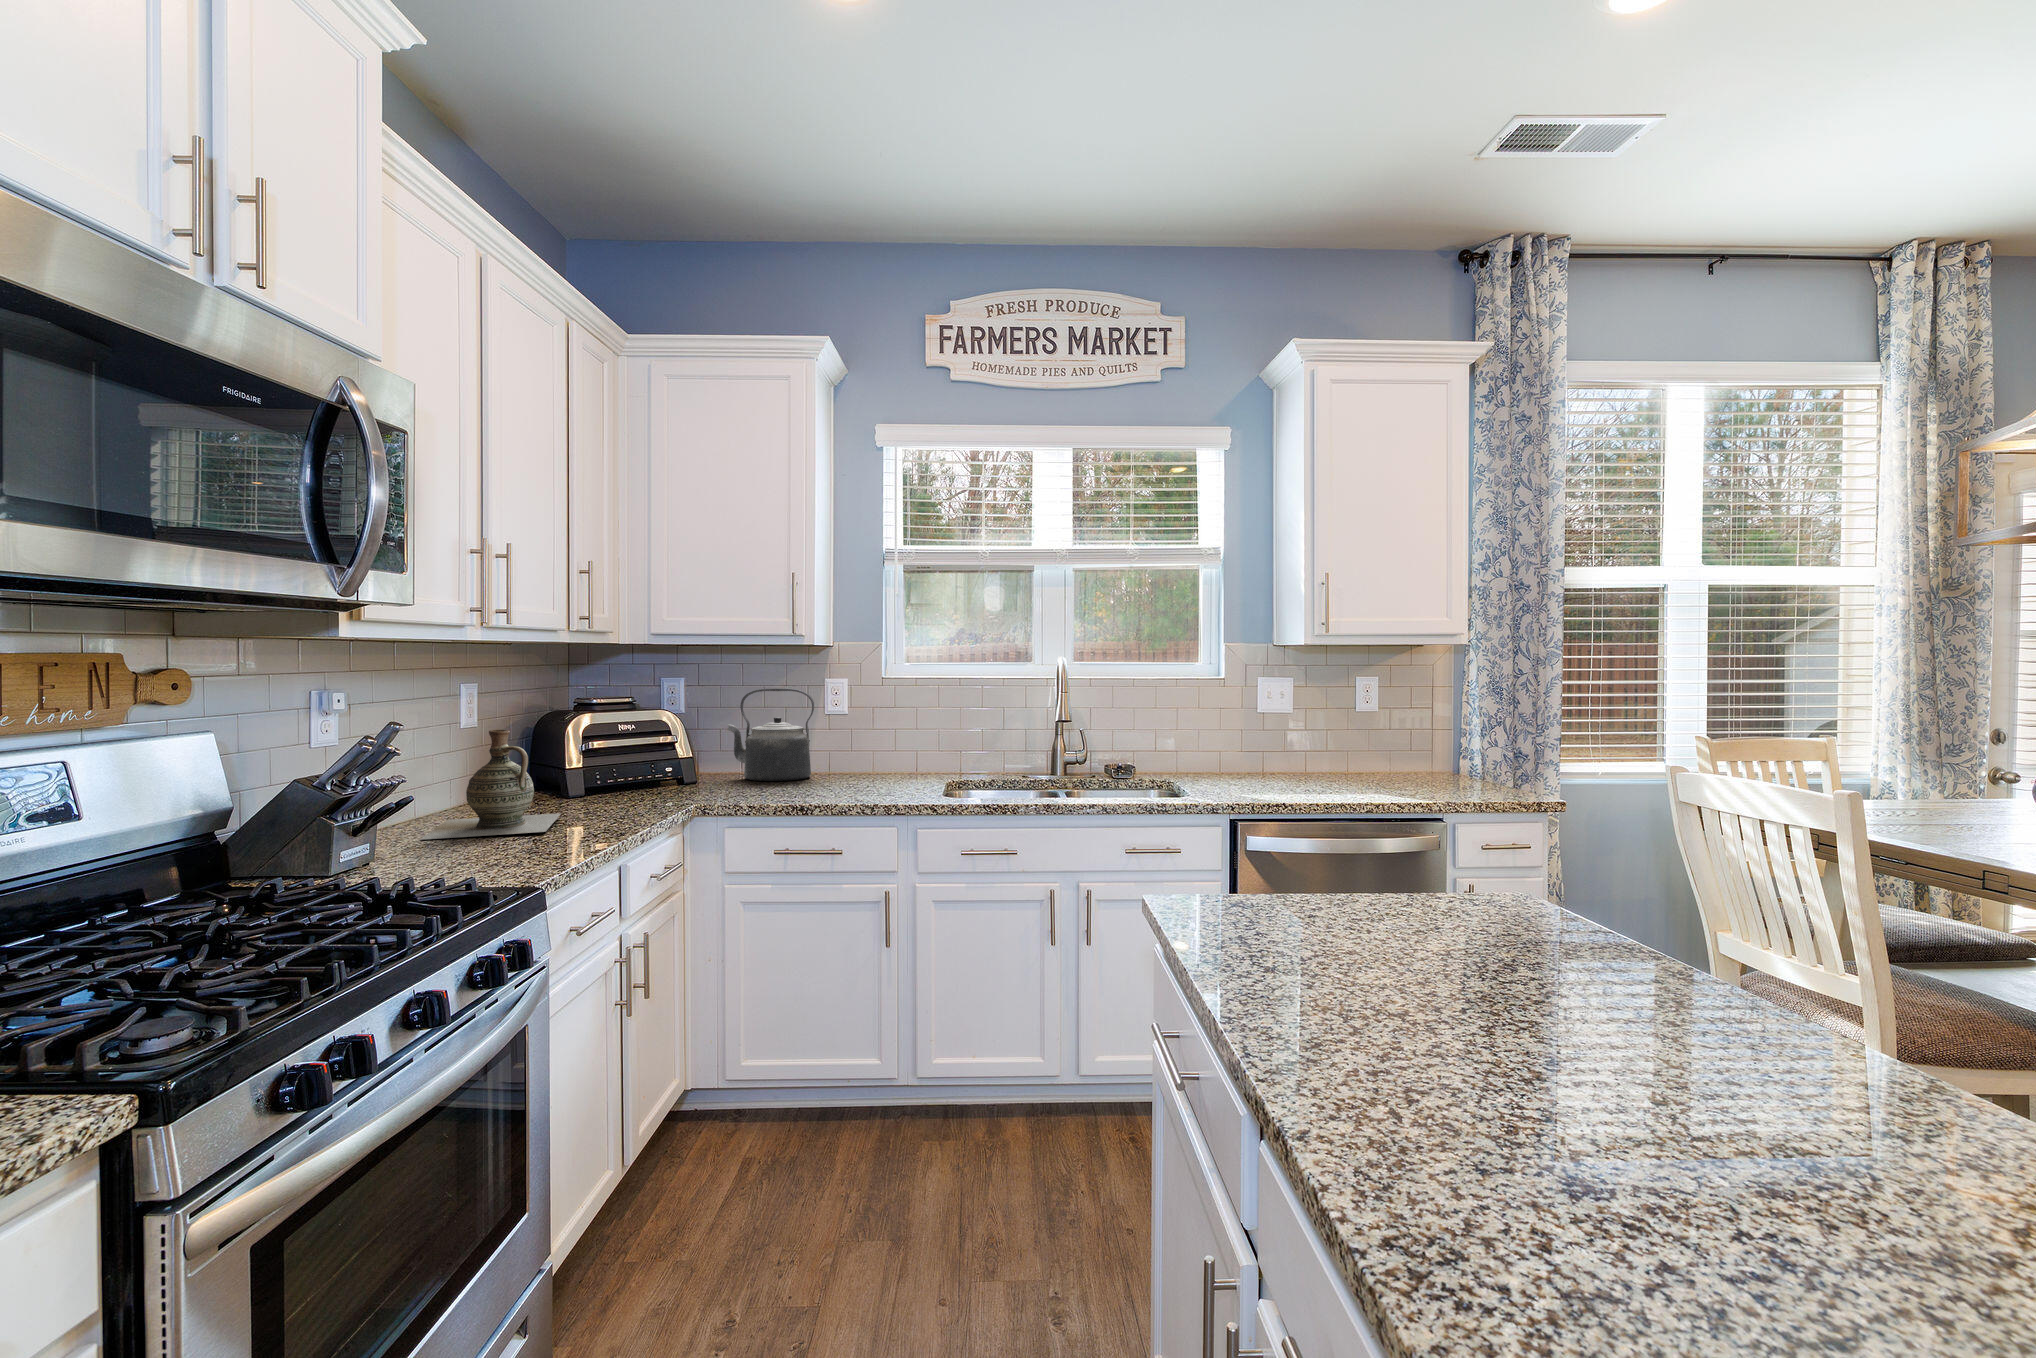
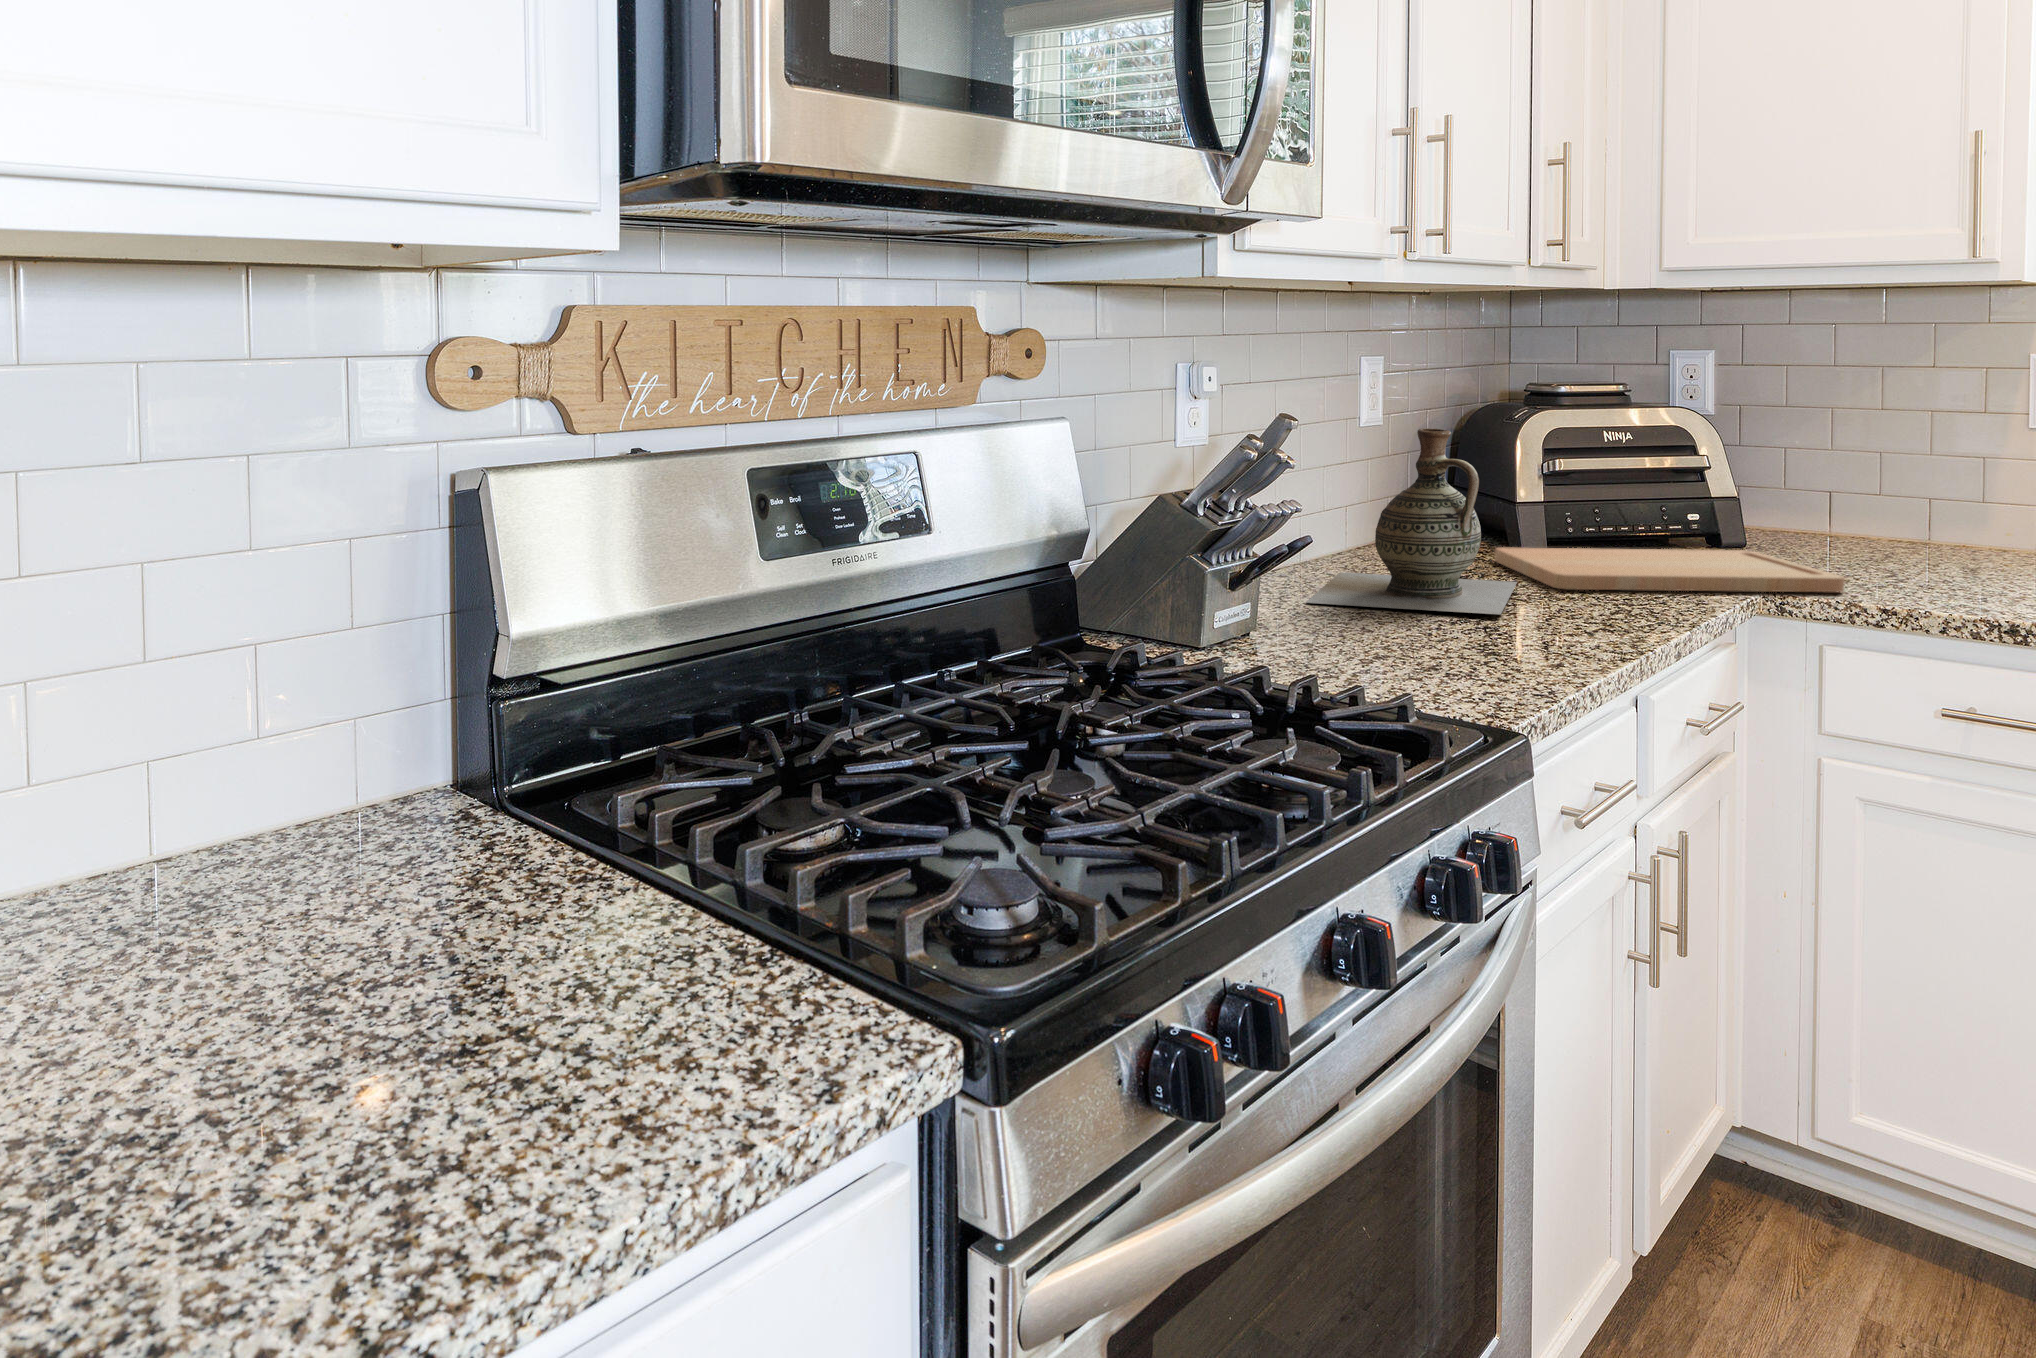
kettle: present [727,689,814,781] -> none [1800,373,1999,558]
cutting board: none [554,784,741,815] -> present [1495,547,1845,592]

